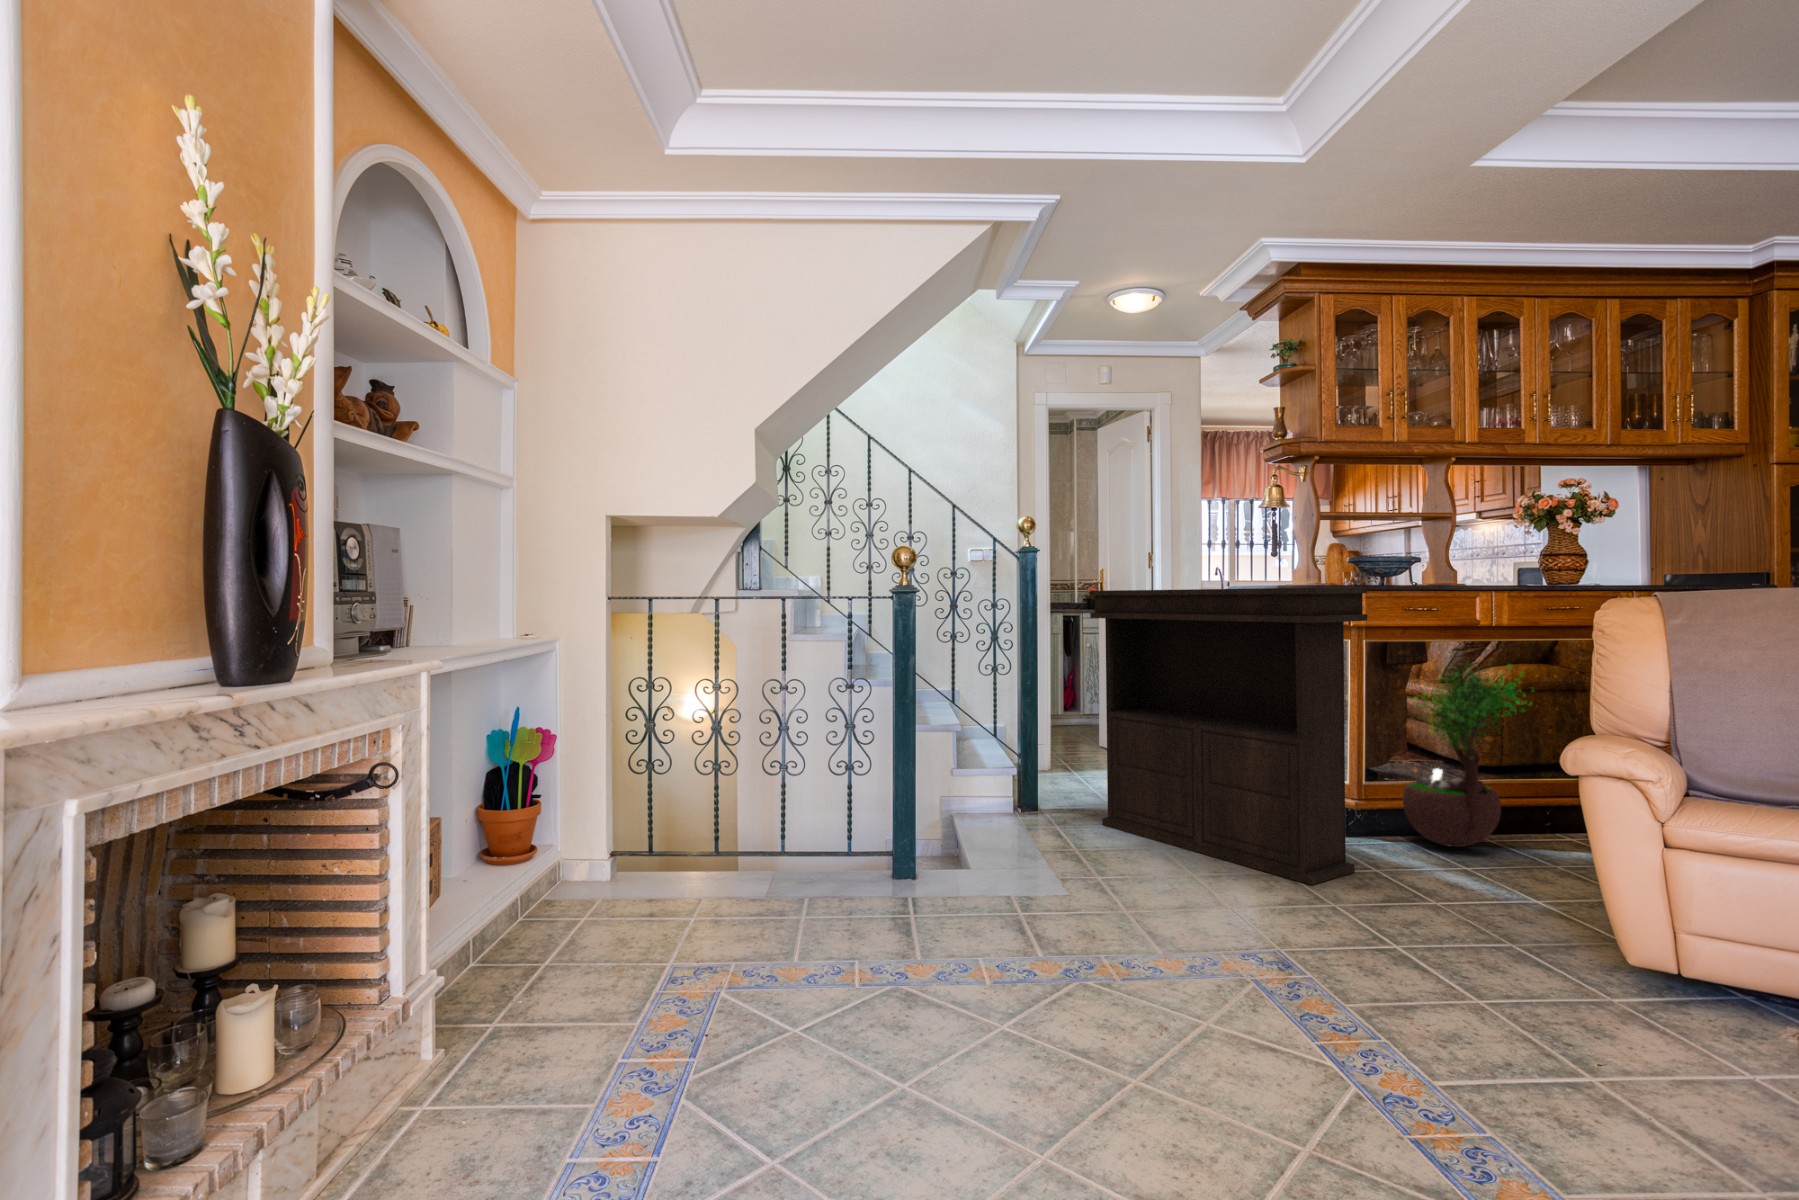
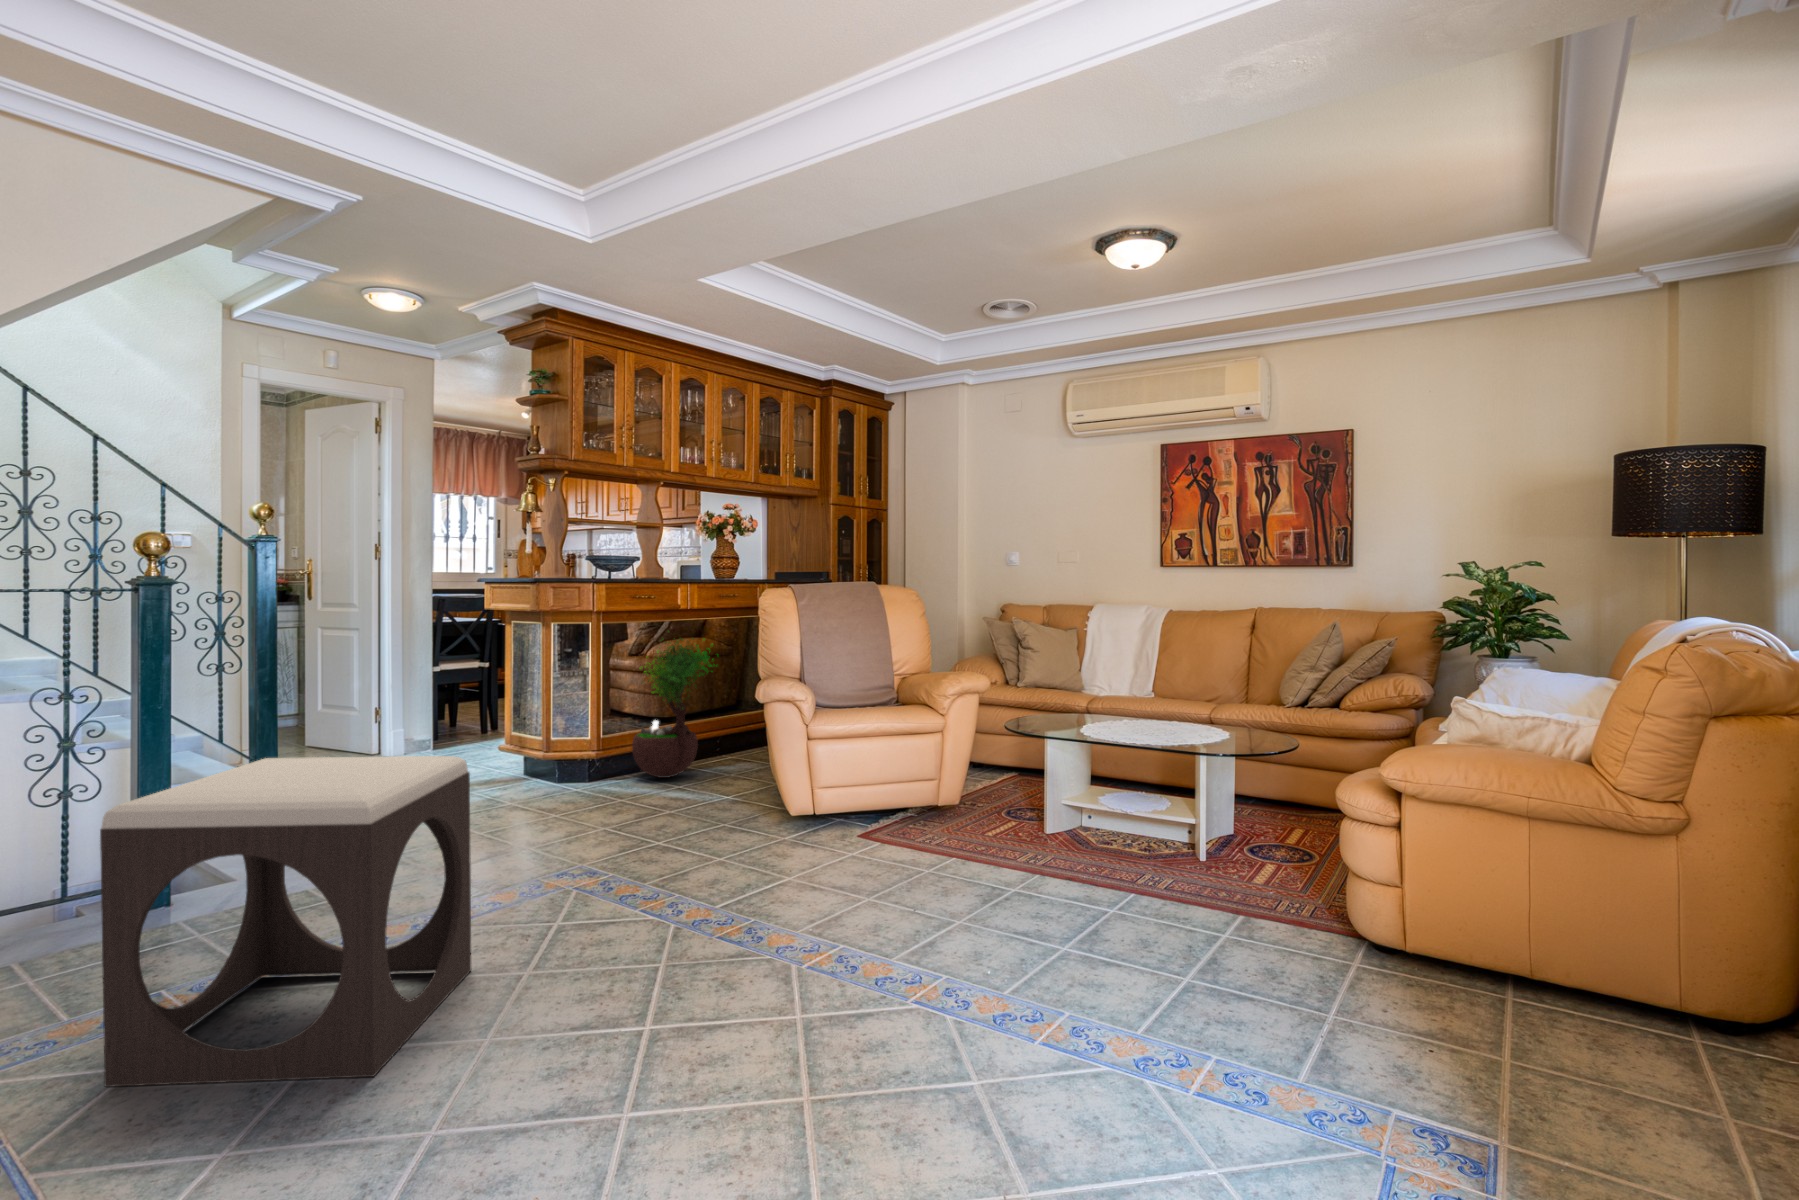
console table: present [1090,587,1367,885] -> none [355,581,619,821]
footstool: none [734,768,1075,1163] -> present [100,756,471,1087]

